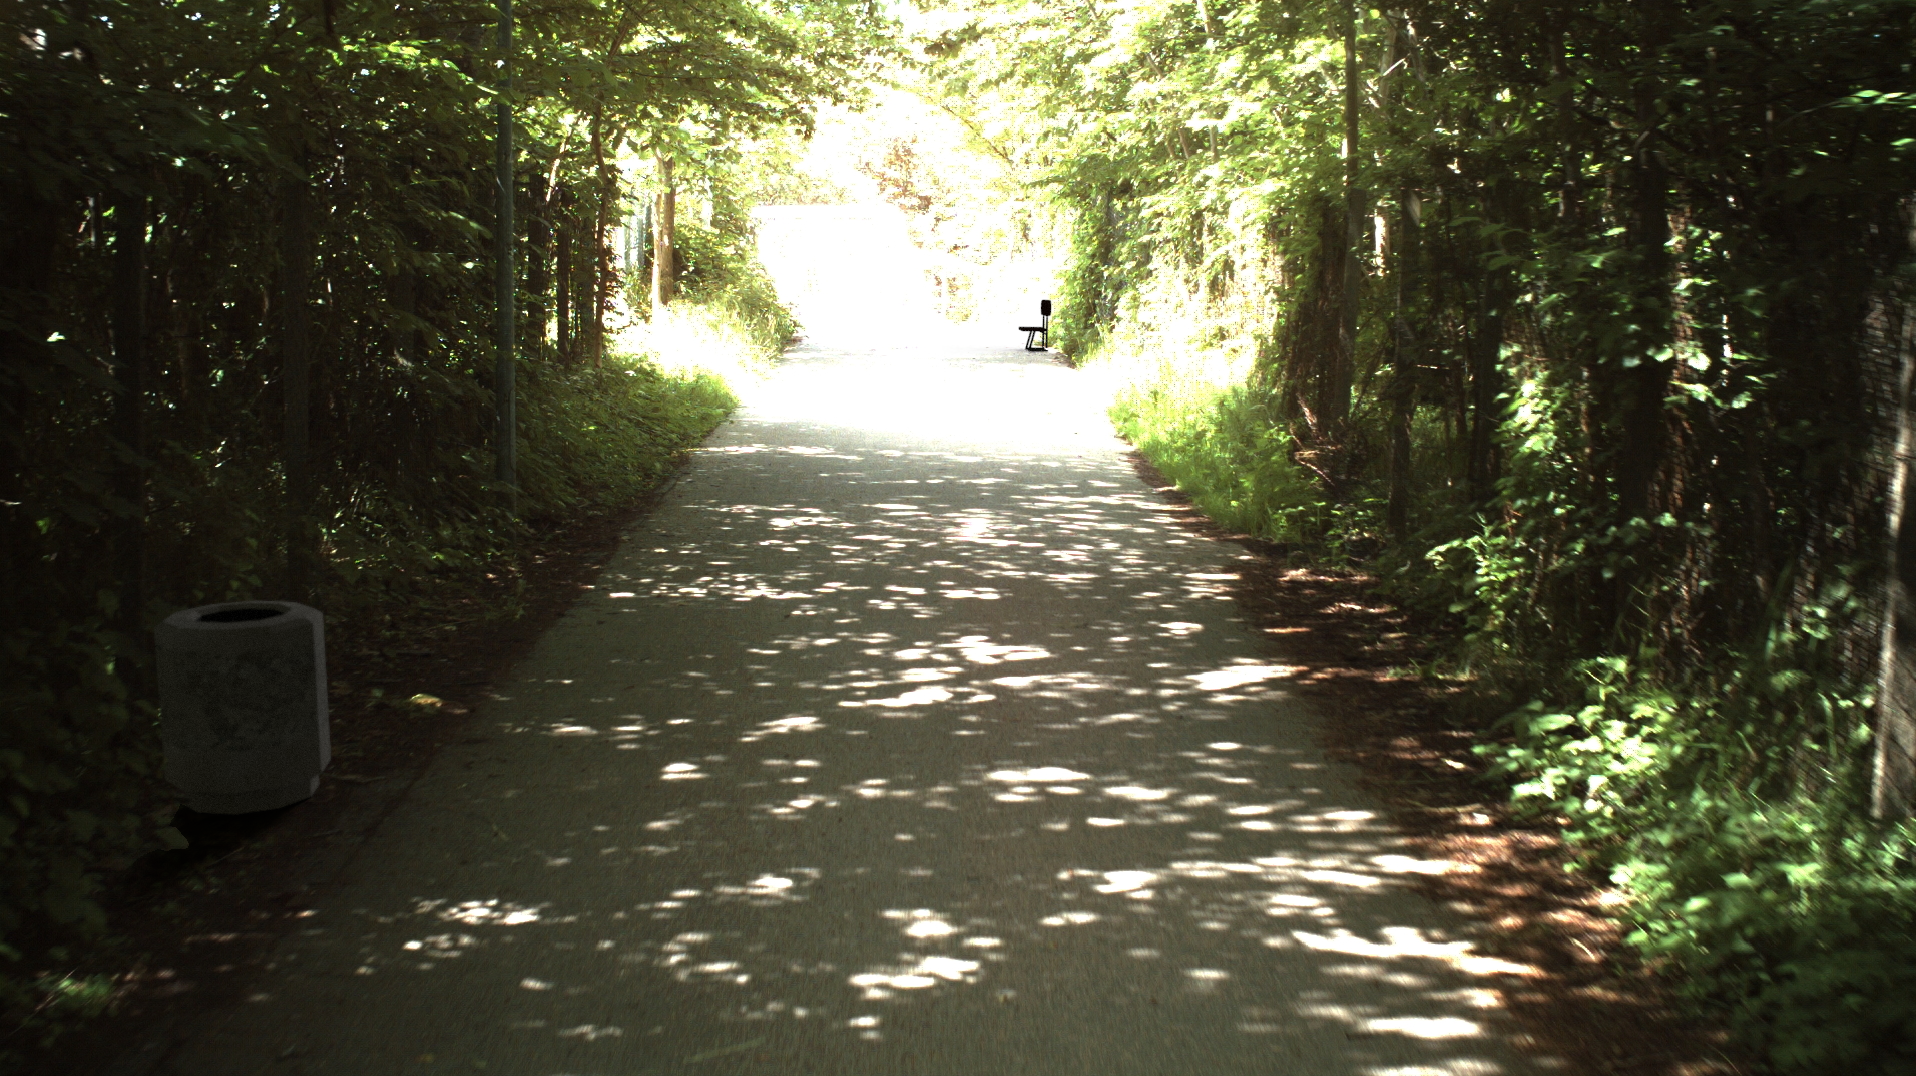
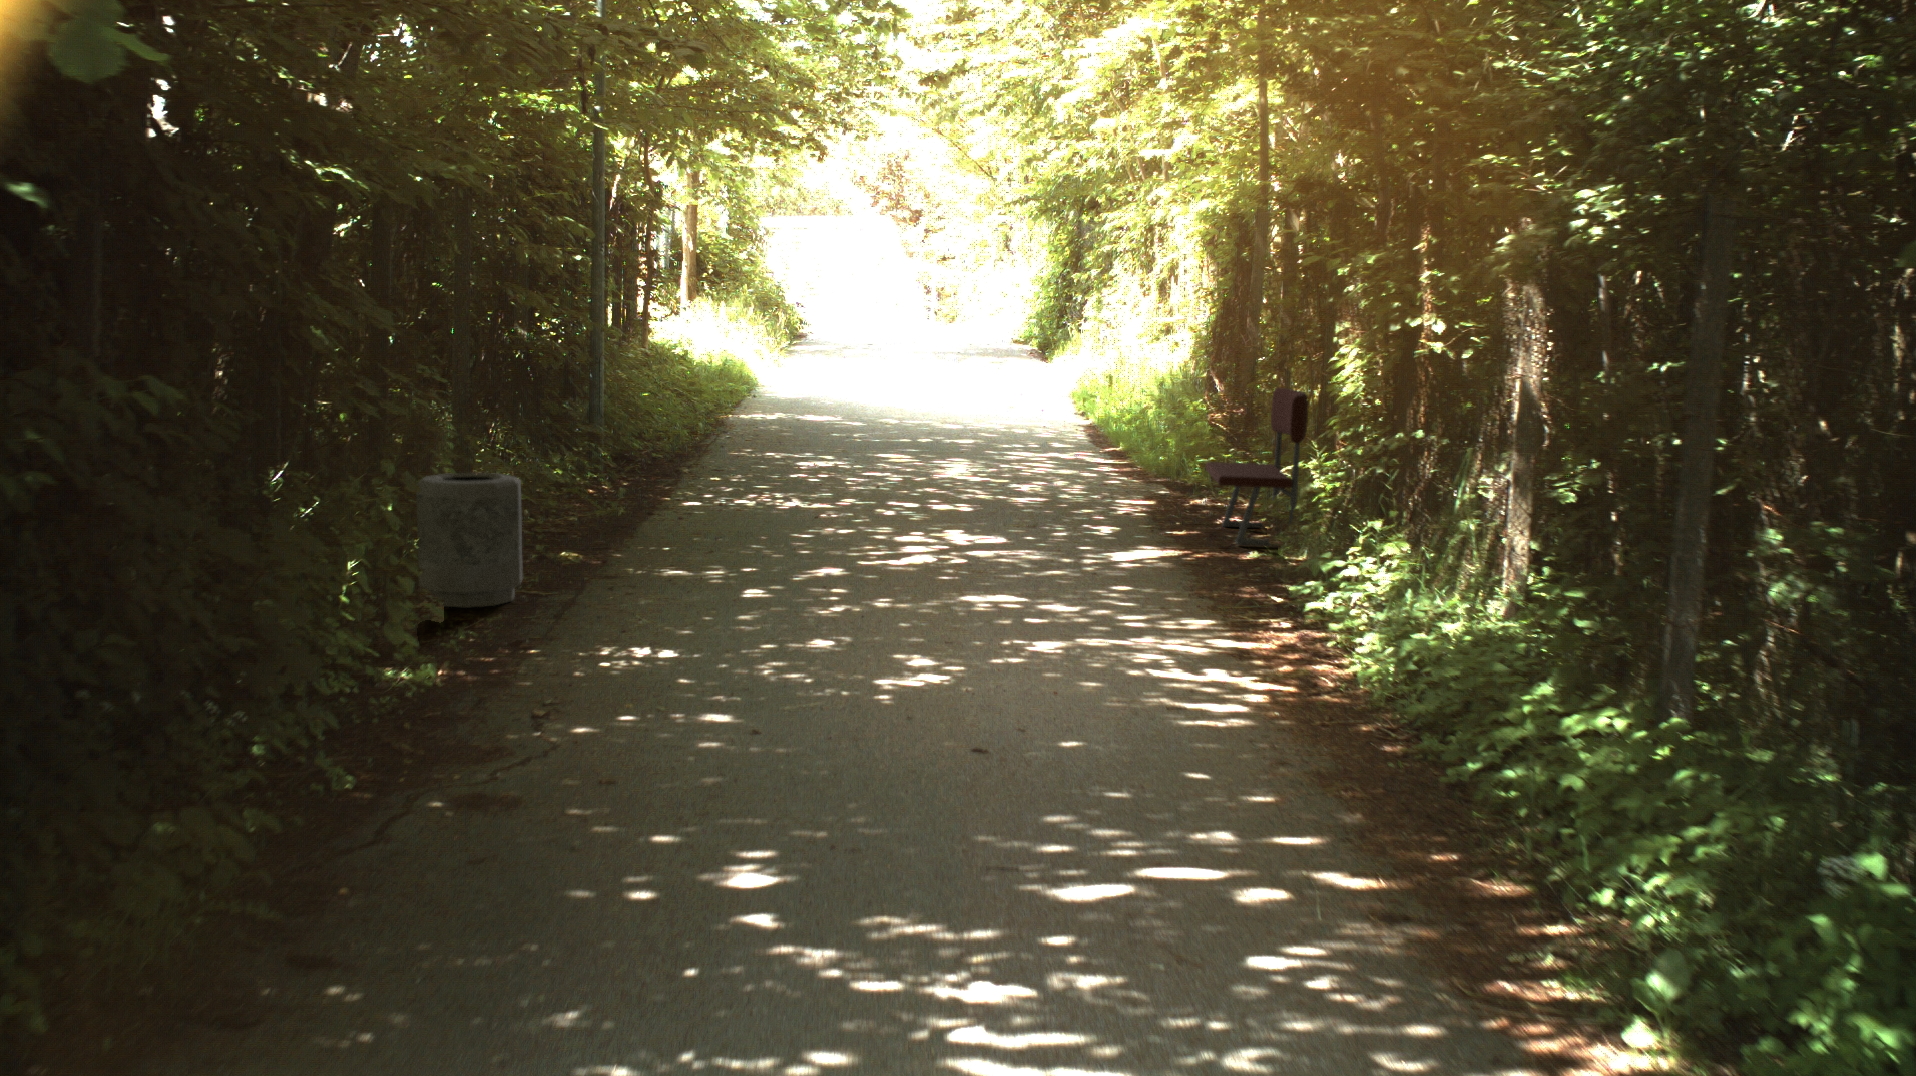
bench: present [1019,300,1051,352] -> present [1206,388,1309,546]

